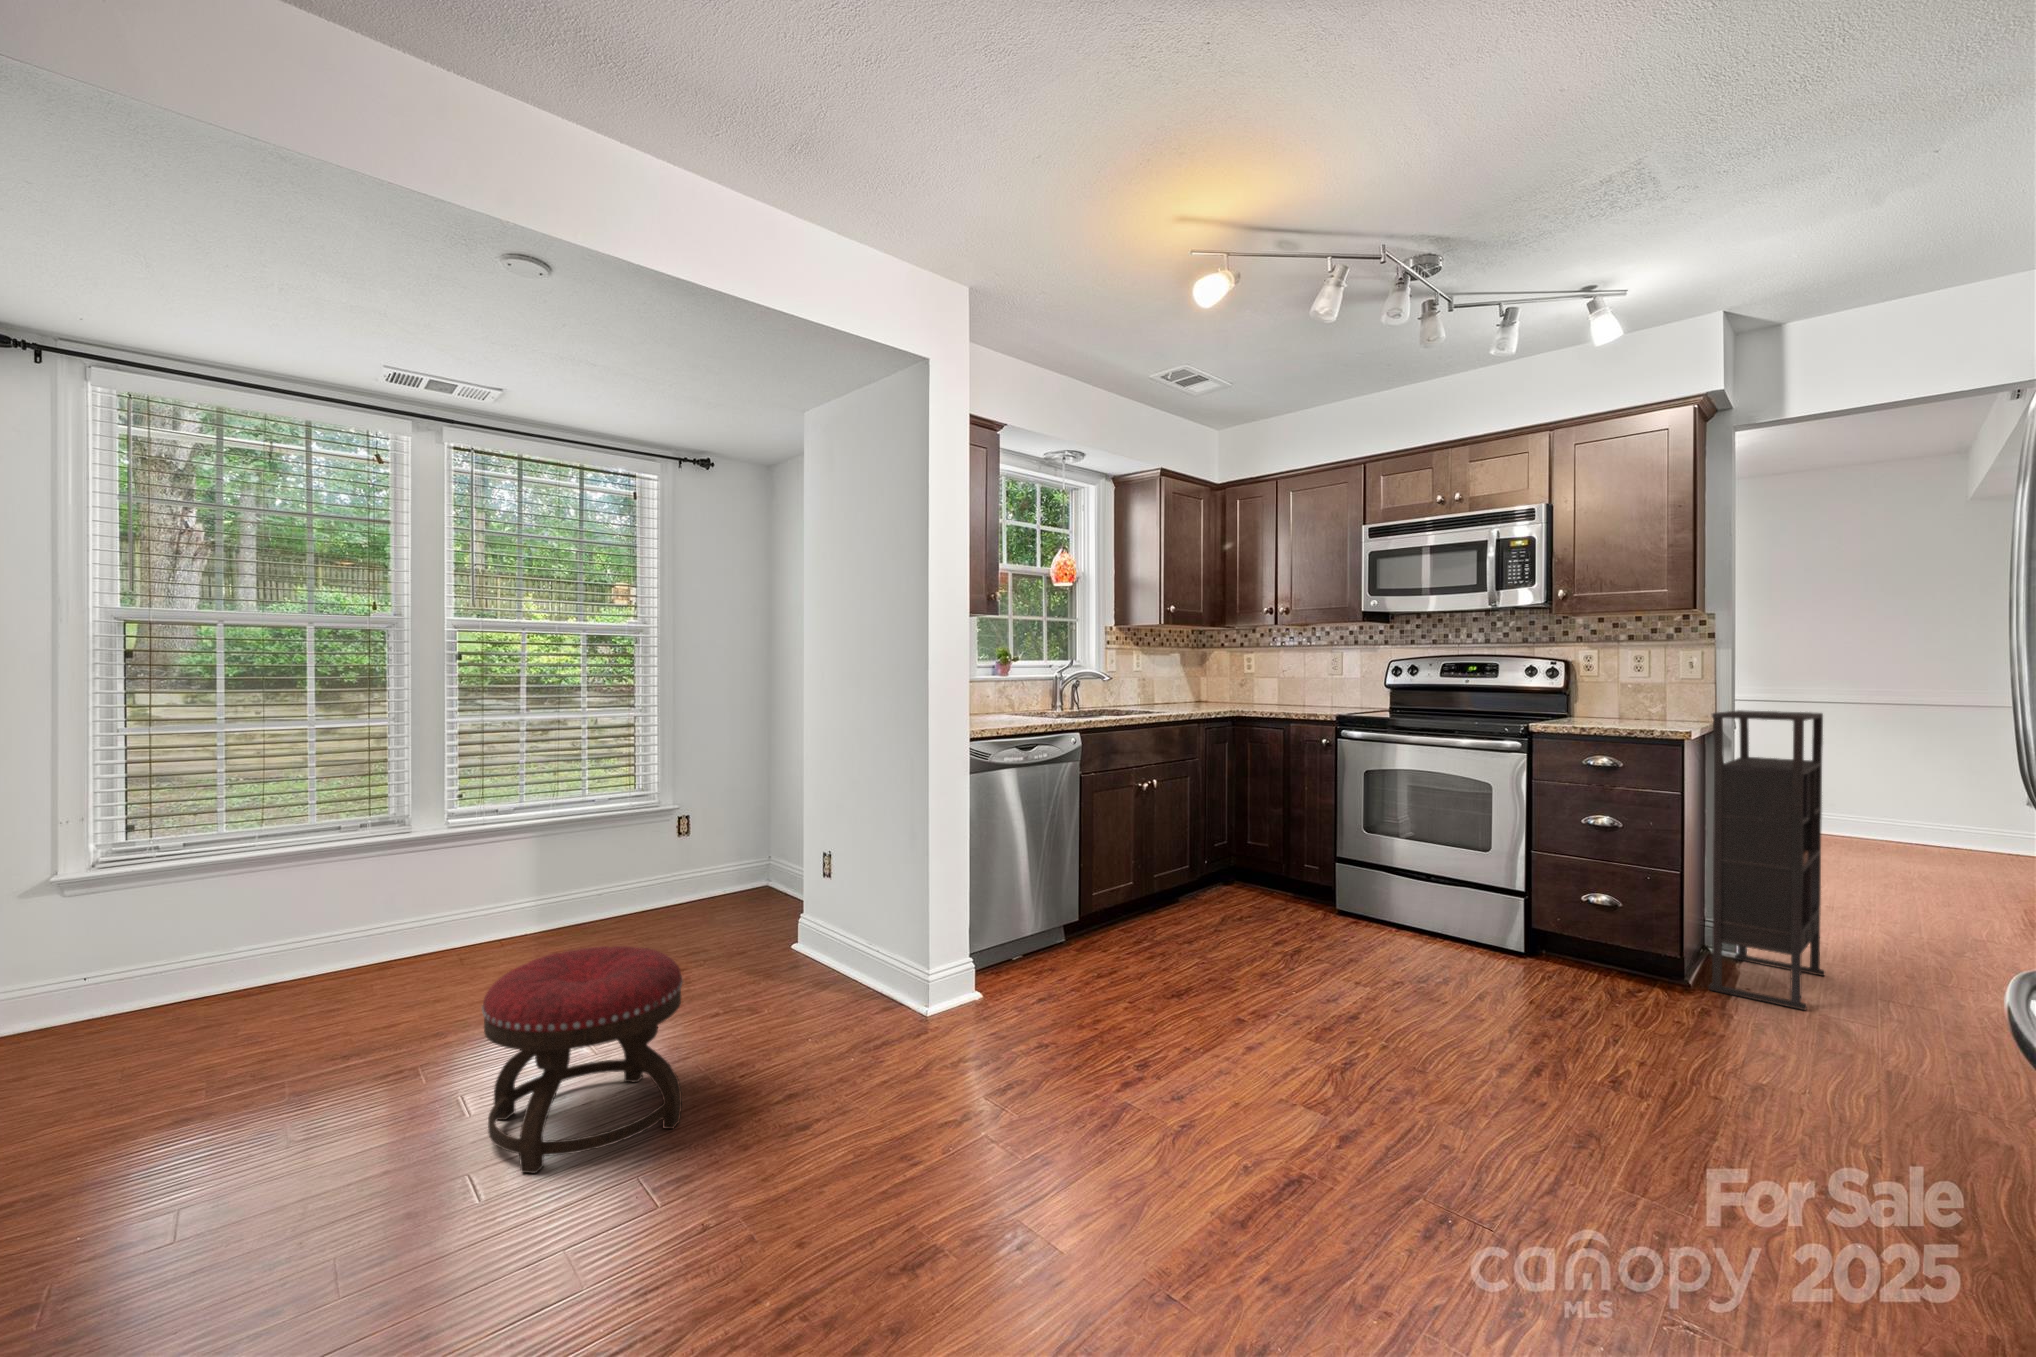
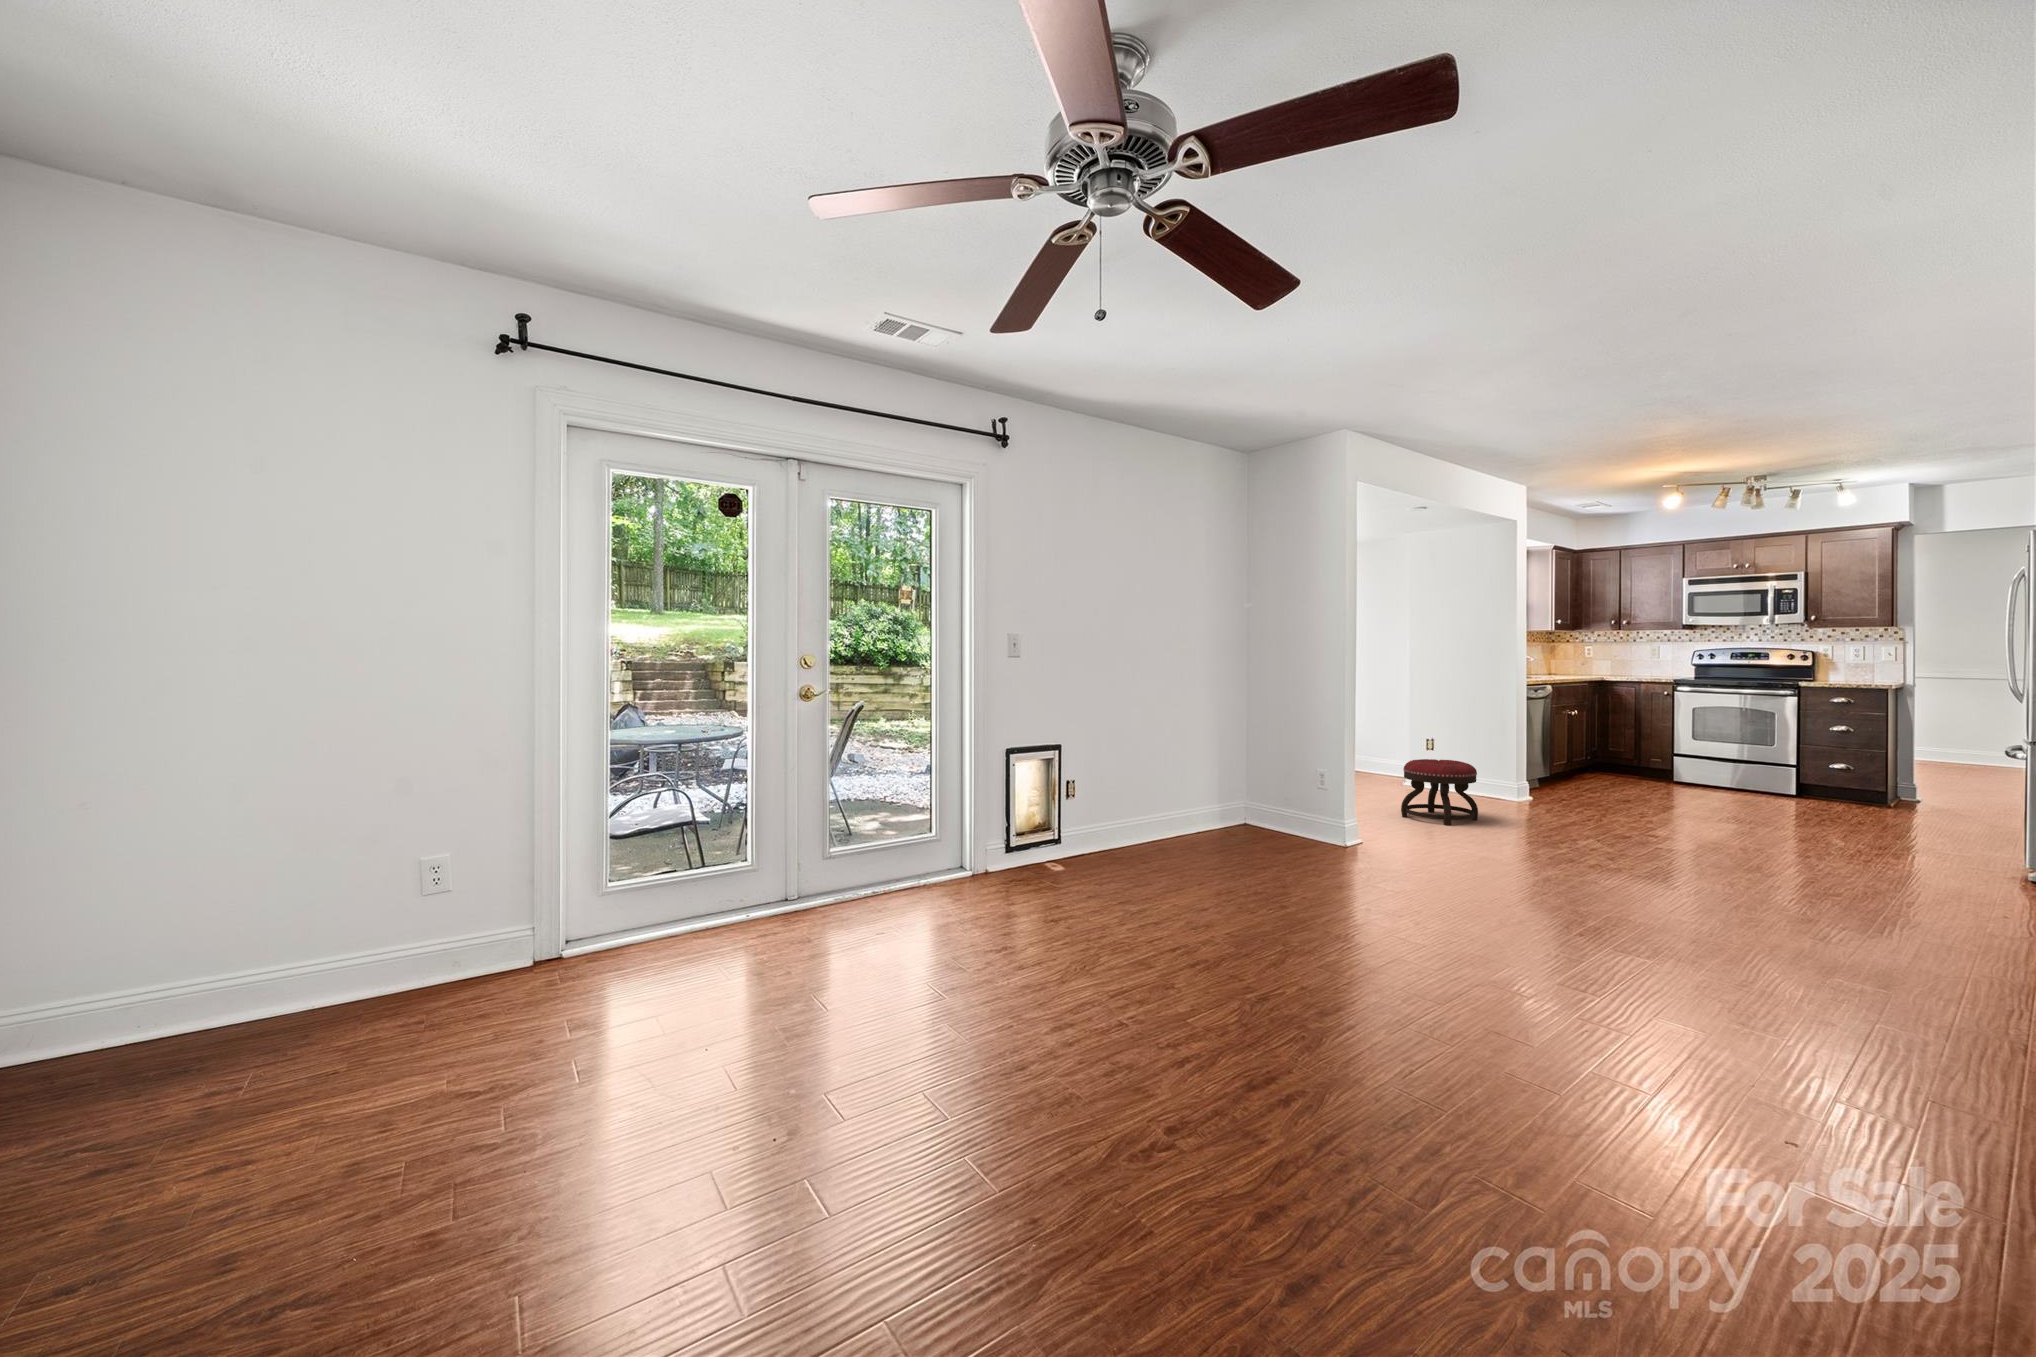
bookshelf: present [1709,710,1825,1010] -> none [1900,677,1965,812]

